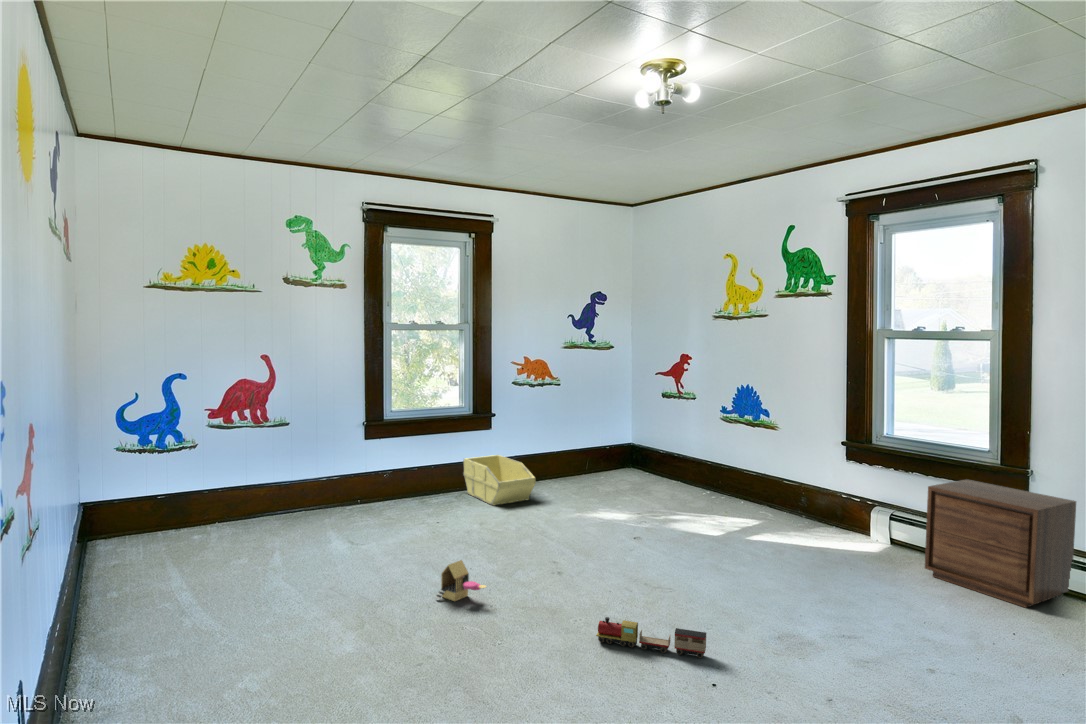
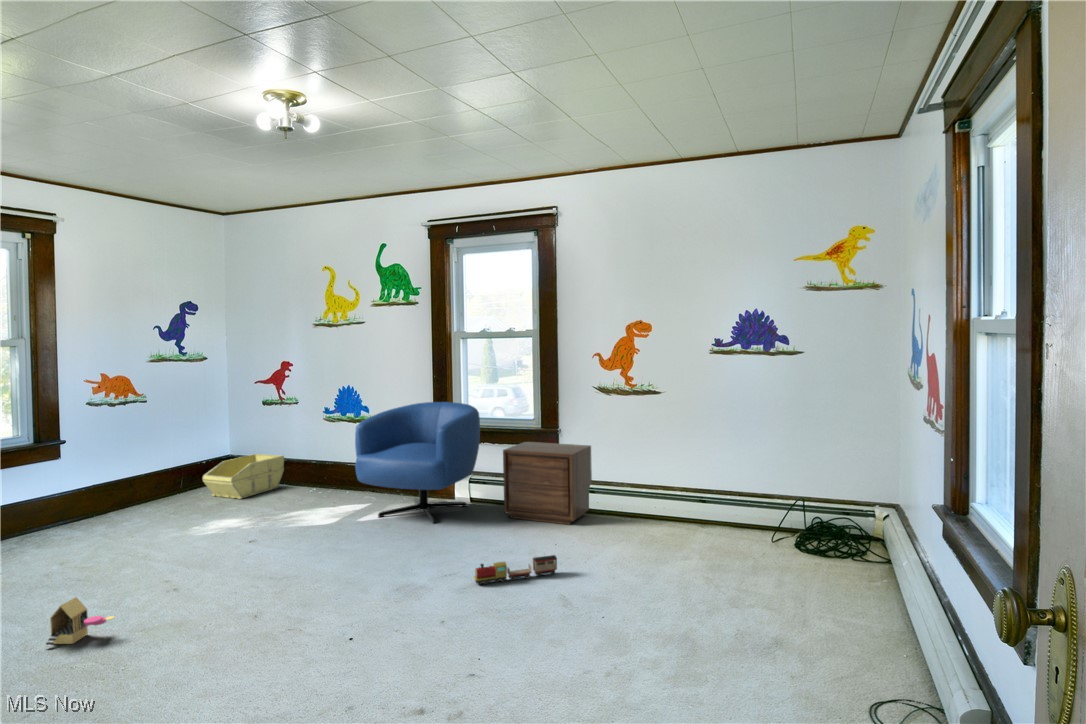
armchair: none [739,413,899,561] -> present [355,402,480,523]
storage bin: present [463,455,536,505] -> present [203,454,284,499]
toy train: present [596,617,706,658] -> present [474,555,557,585]

